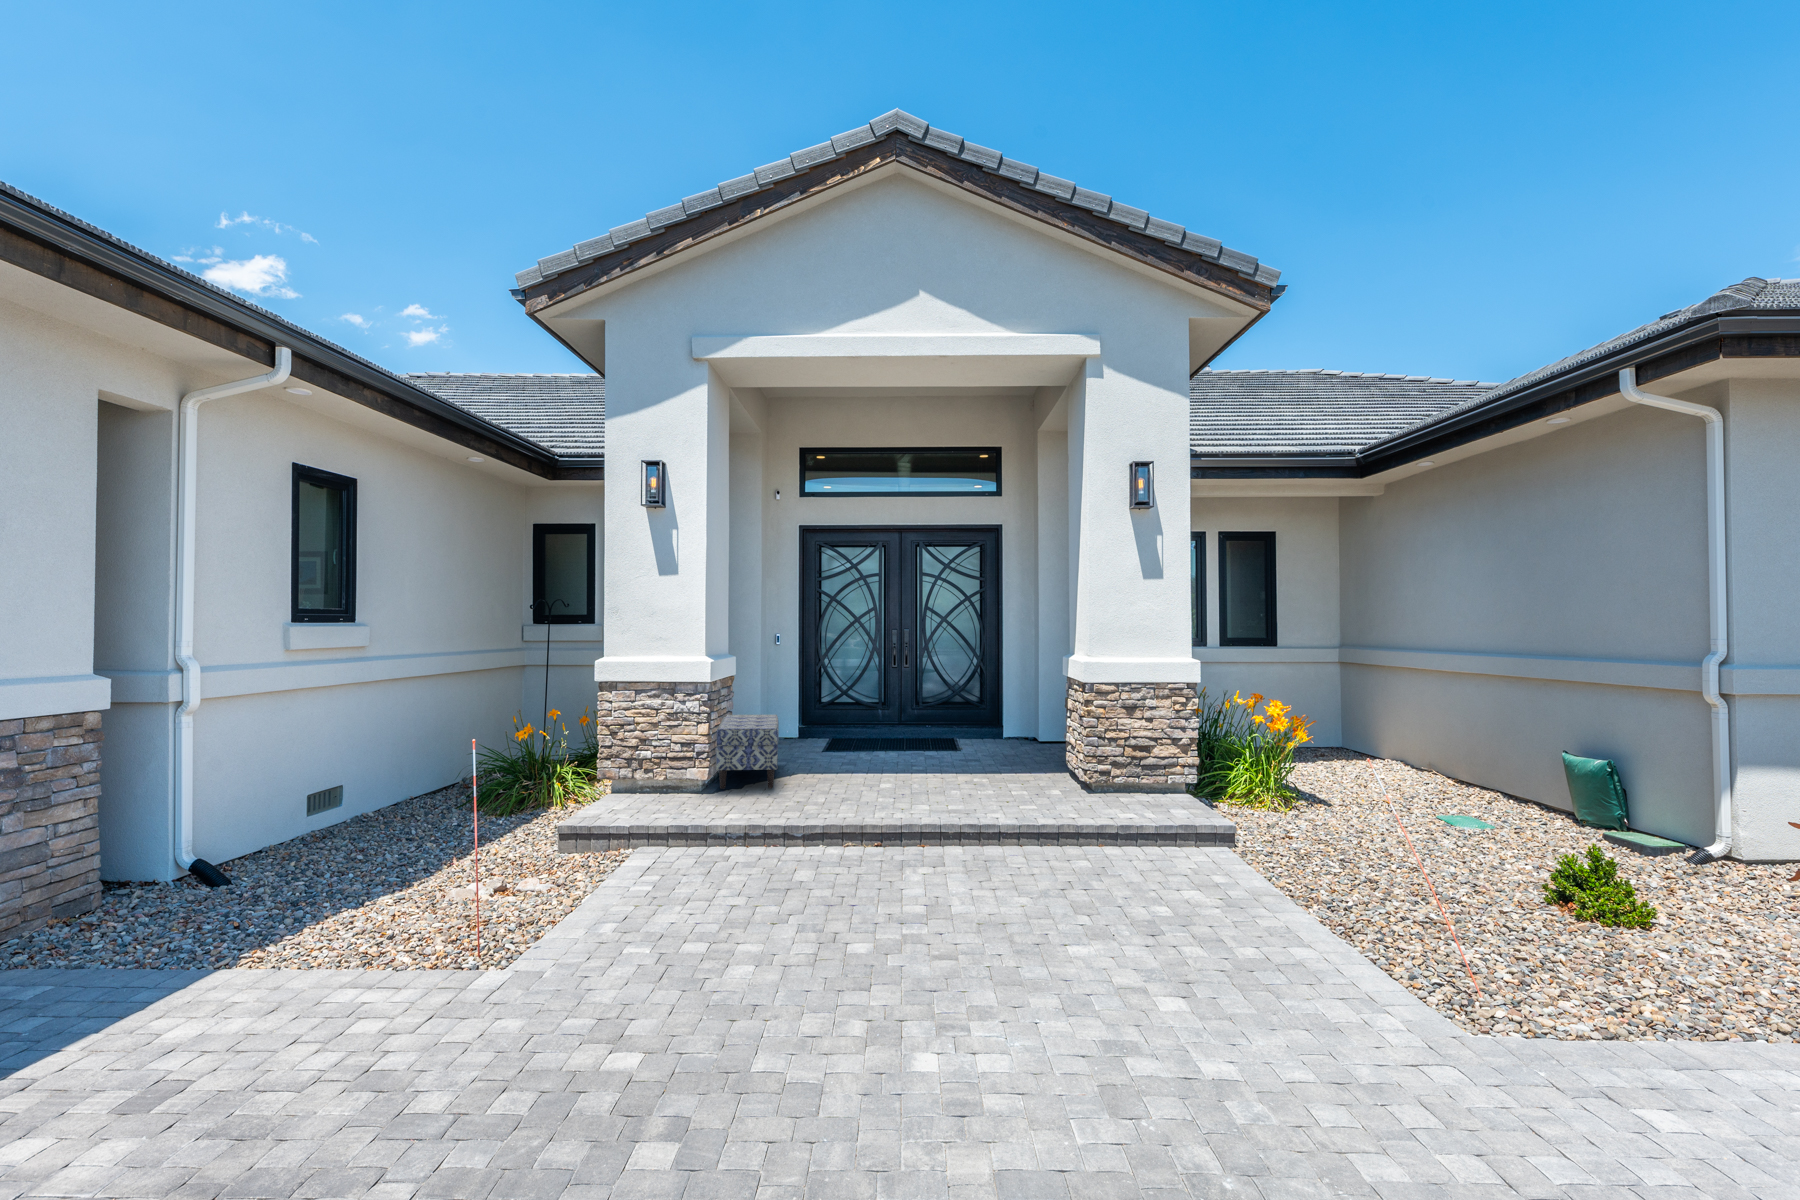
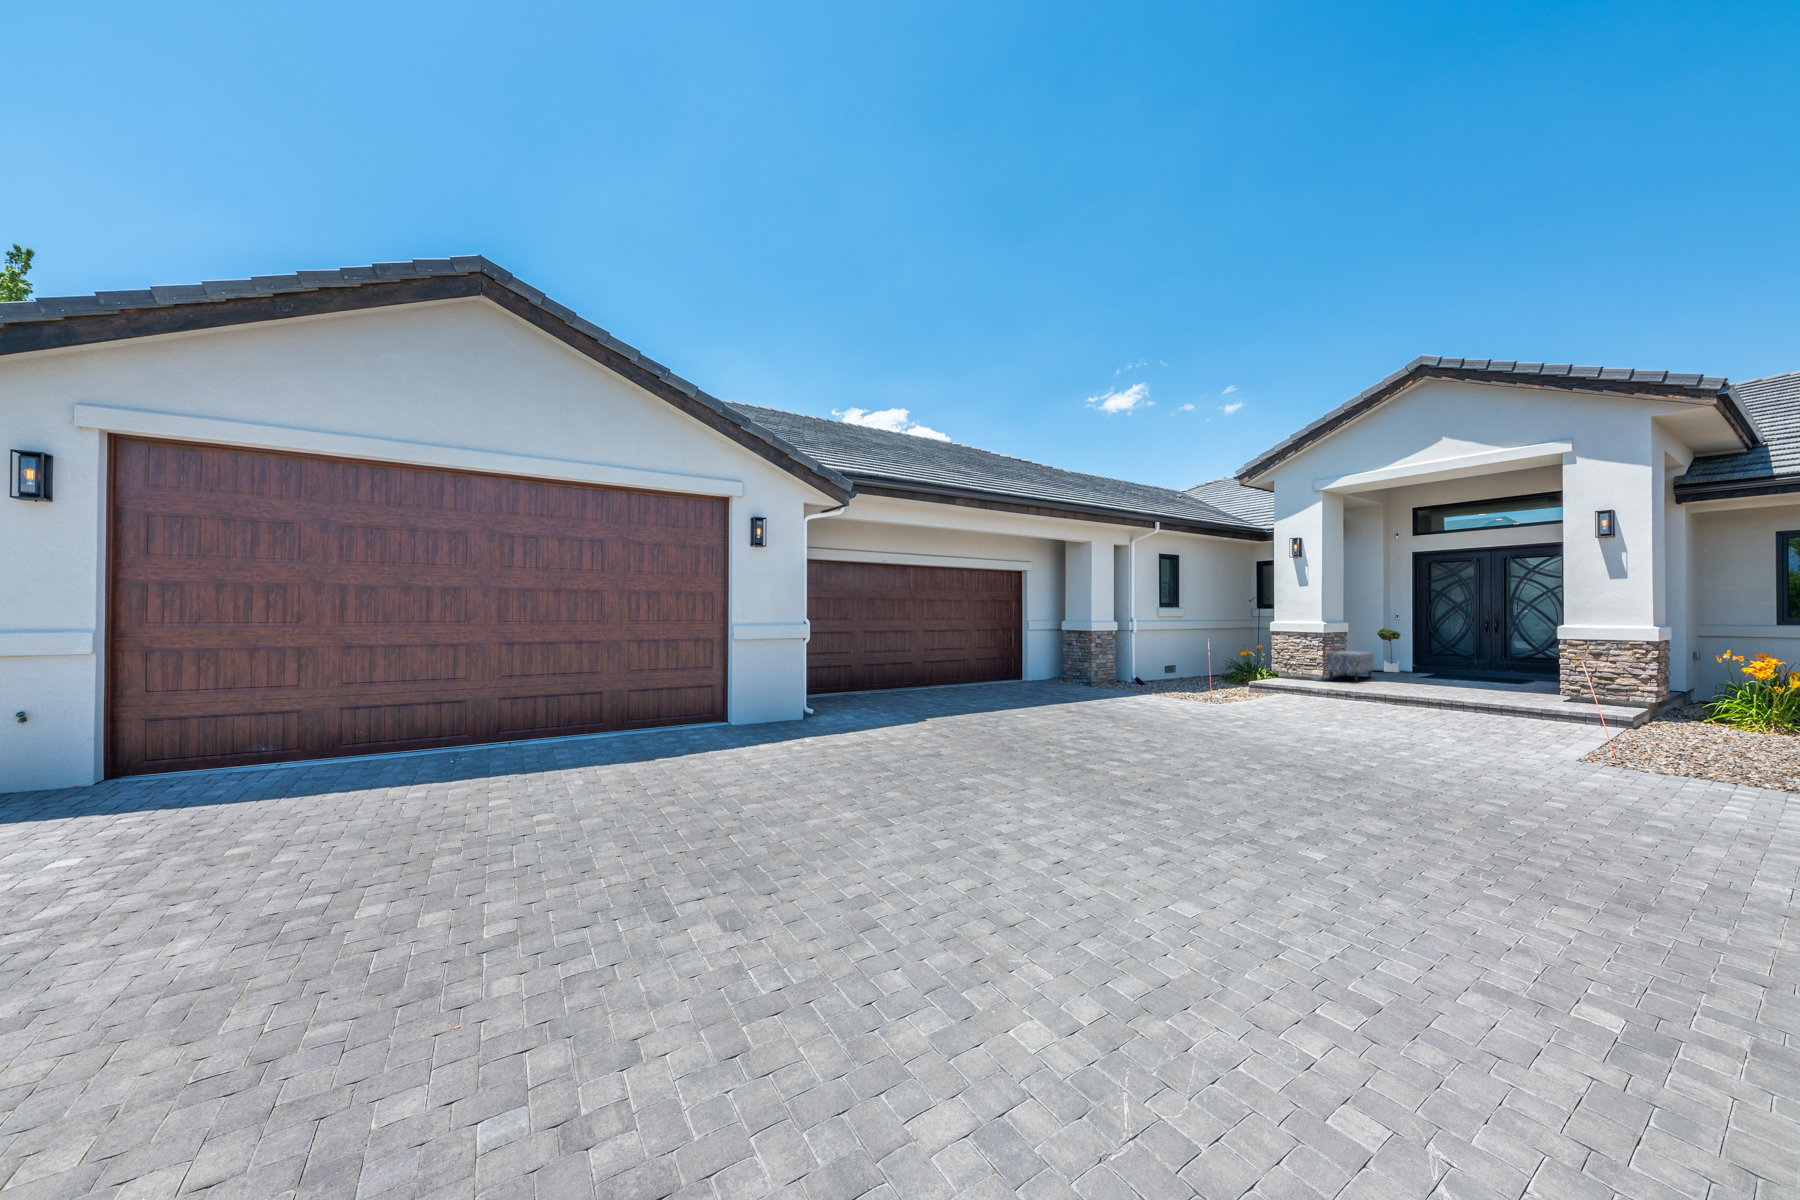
potted tree: none [763,662,798,745] -> present [1378,628,1401,672]

